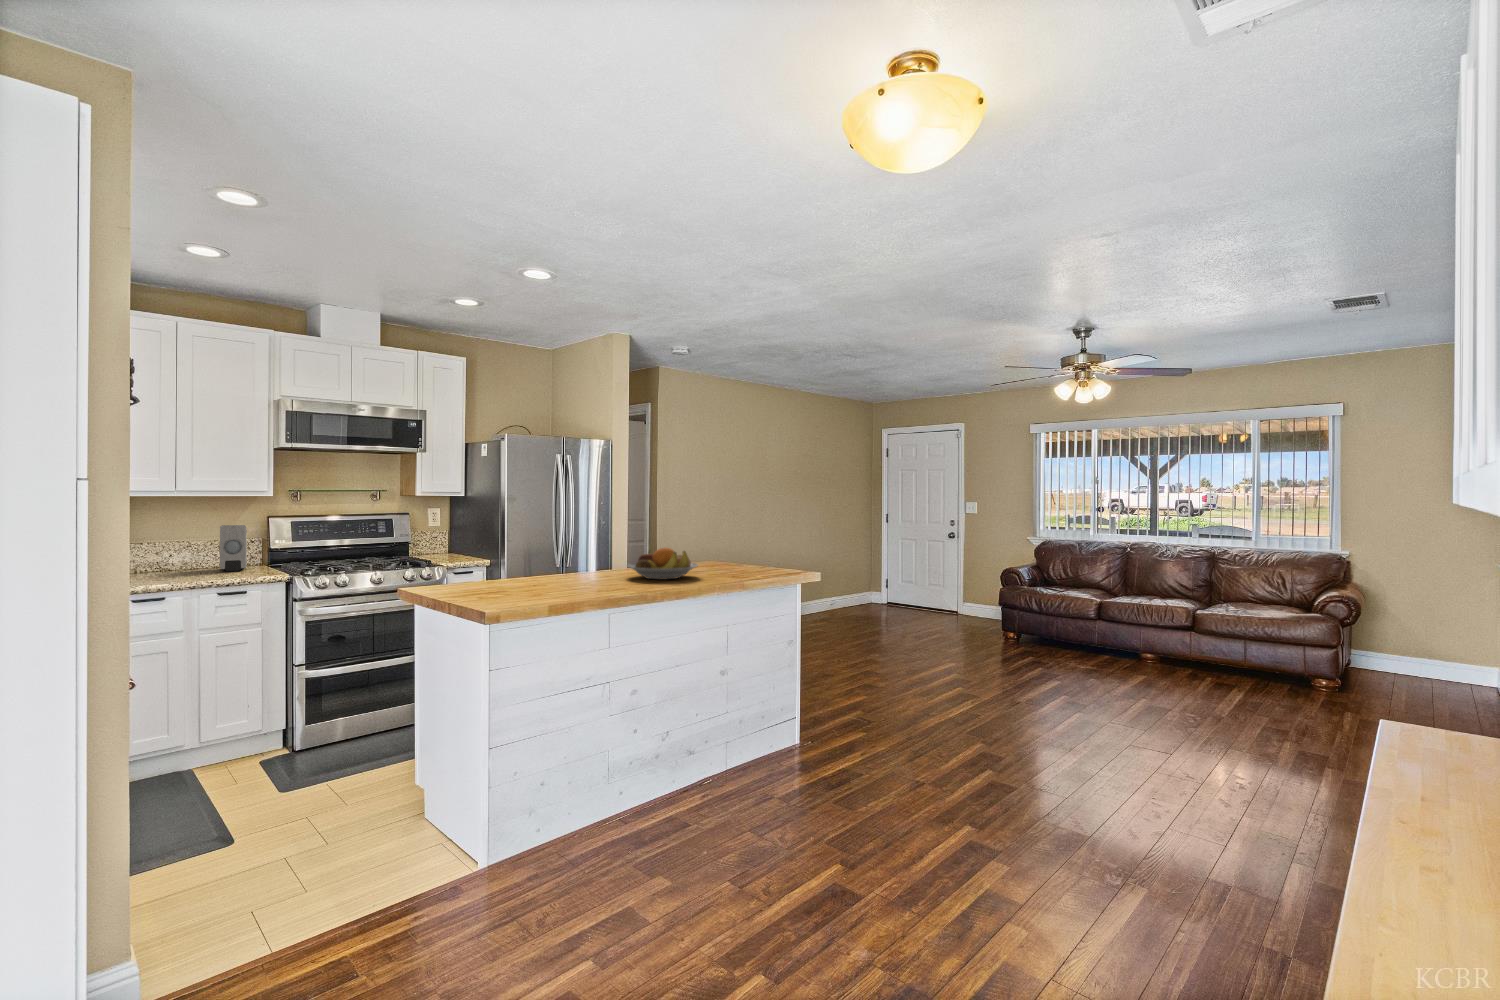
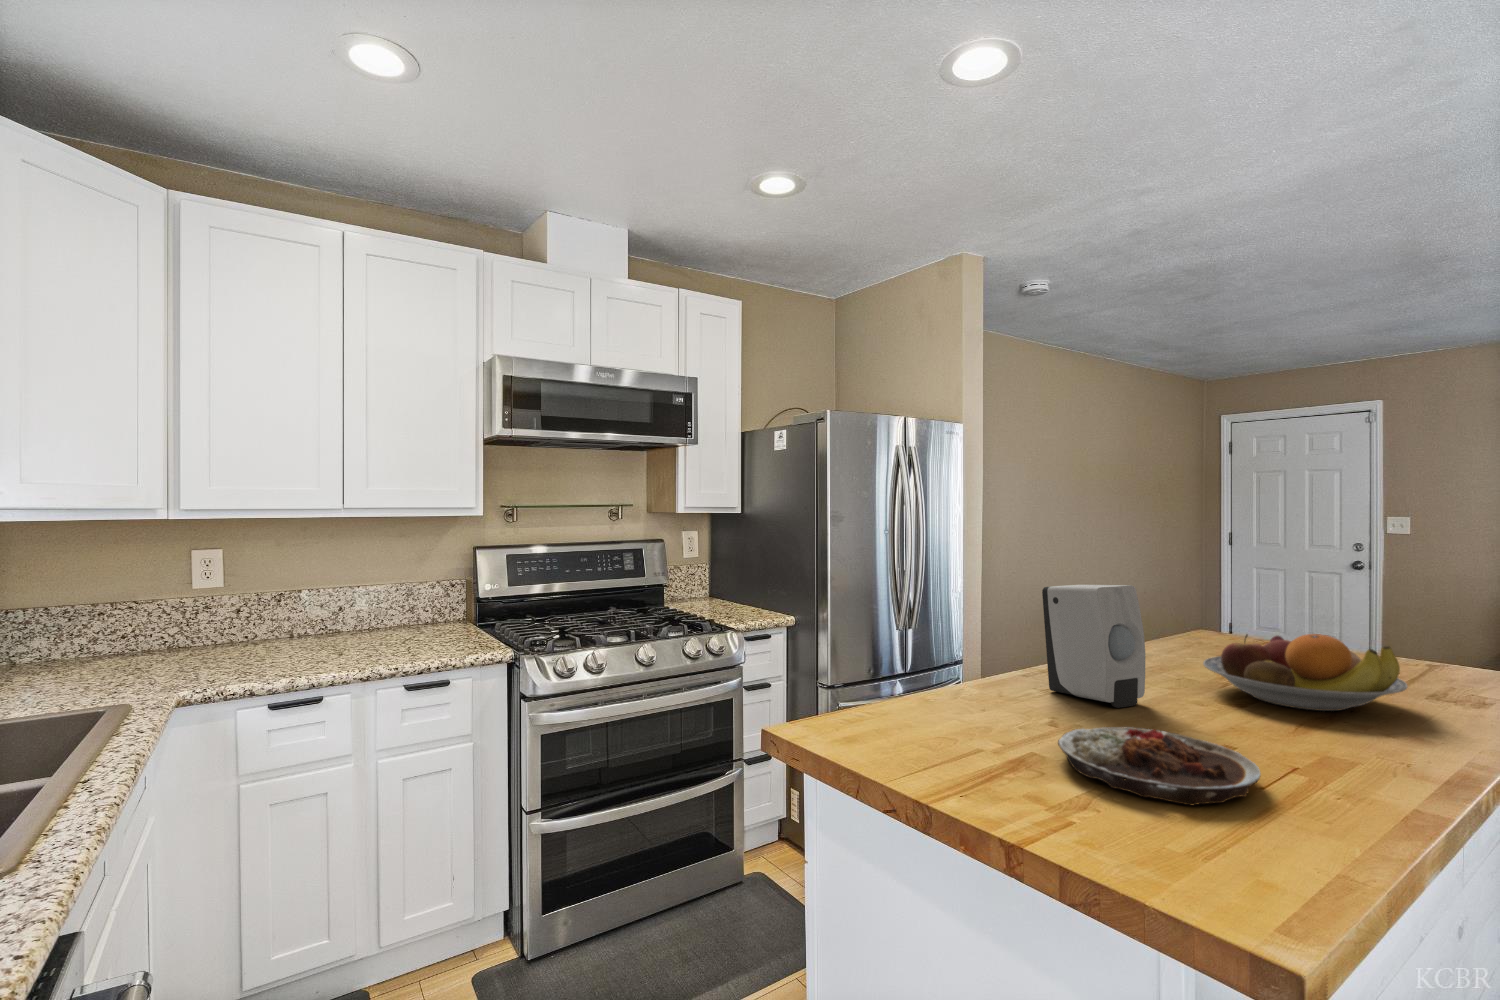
soap dispenser: present [220,525,247,571] -> present [1042,585,1146,708]
plate: none [503,578,573,596] -> present [1058,727,1260,805]

